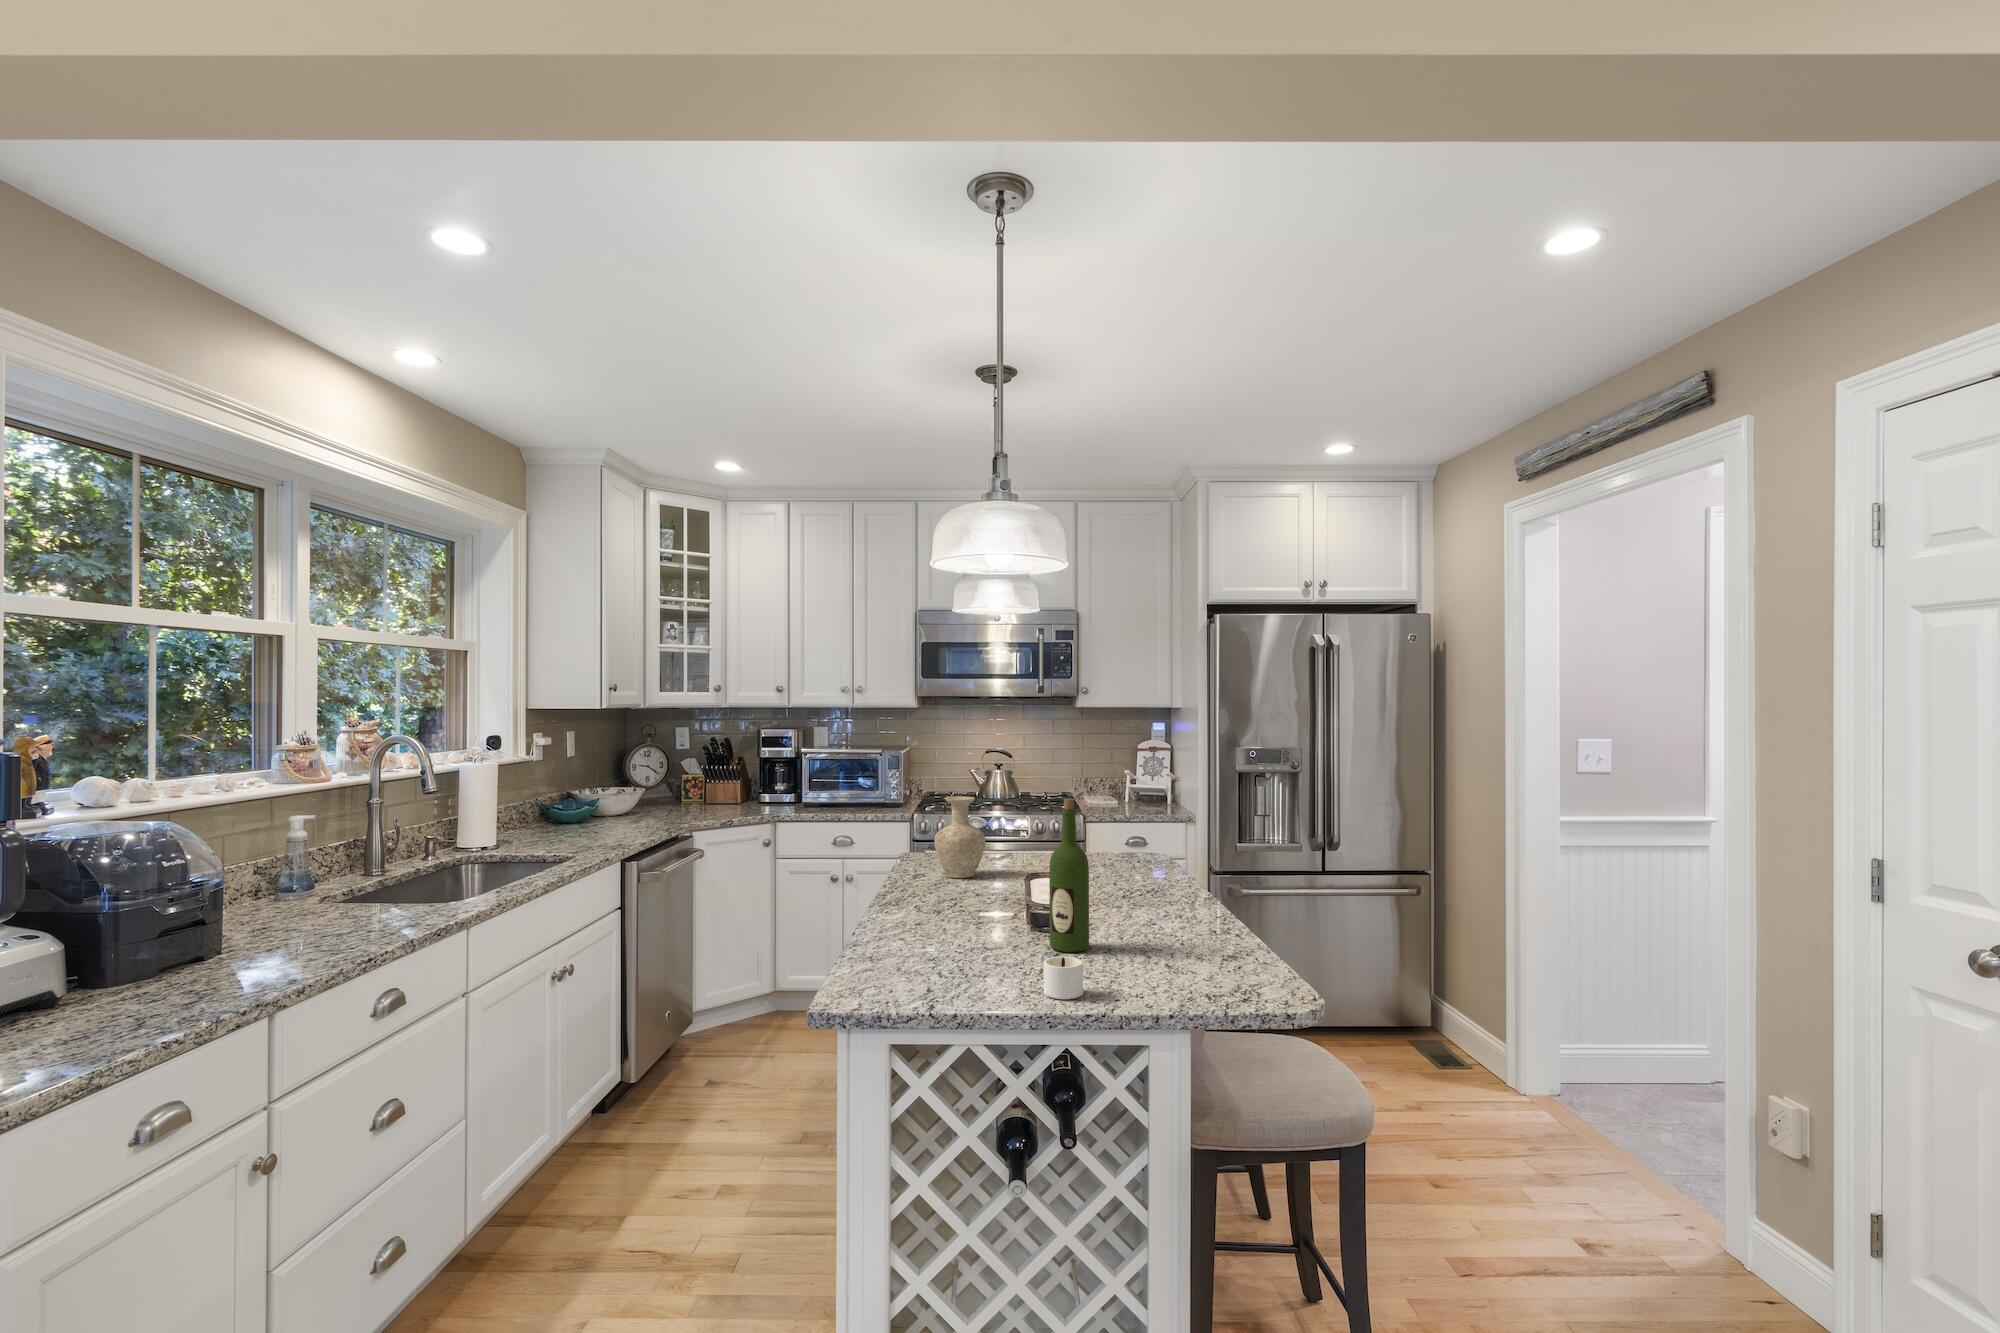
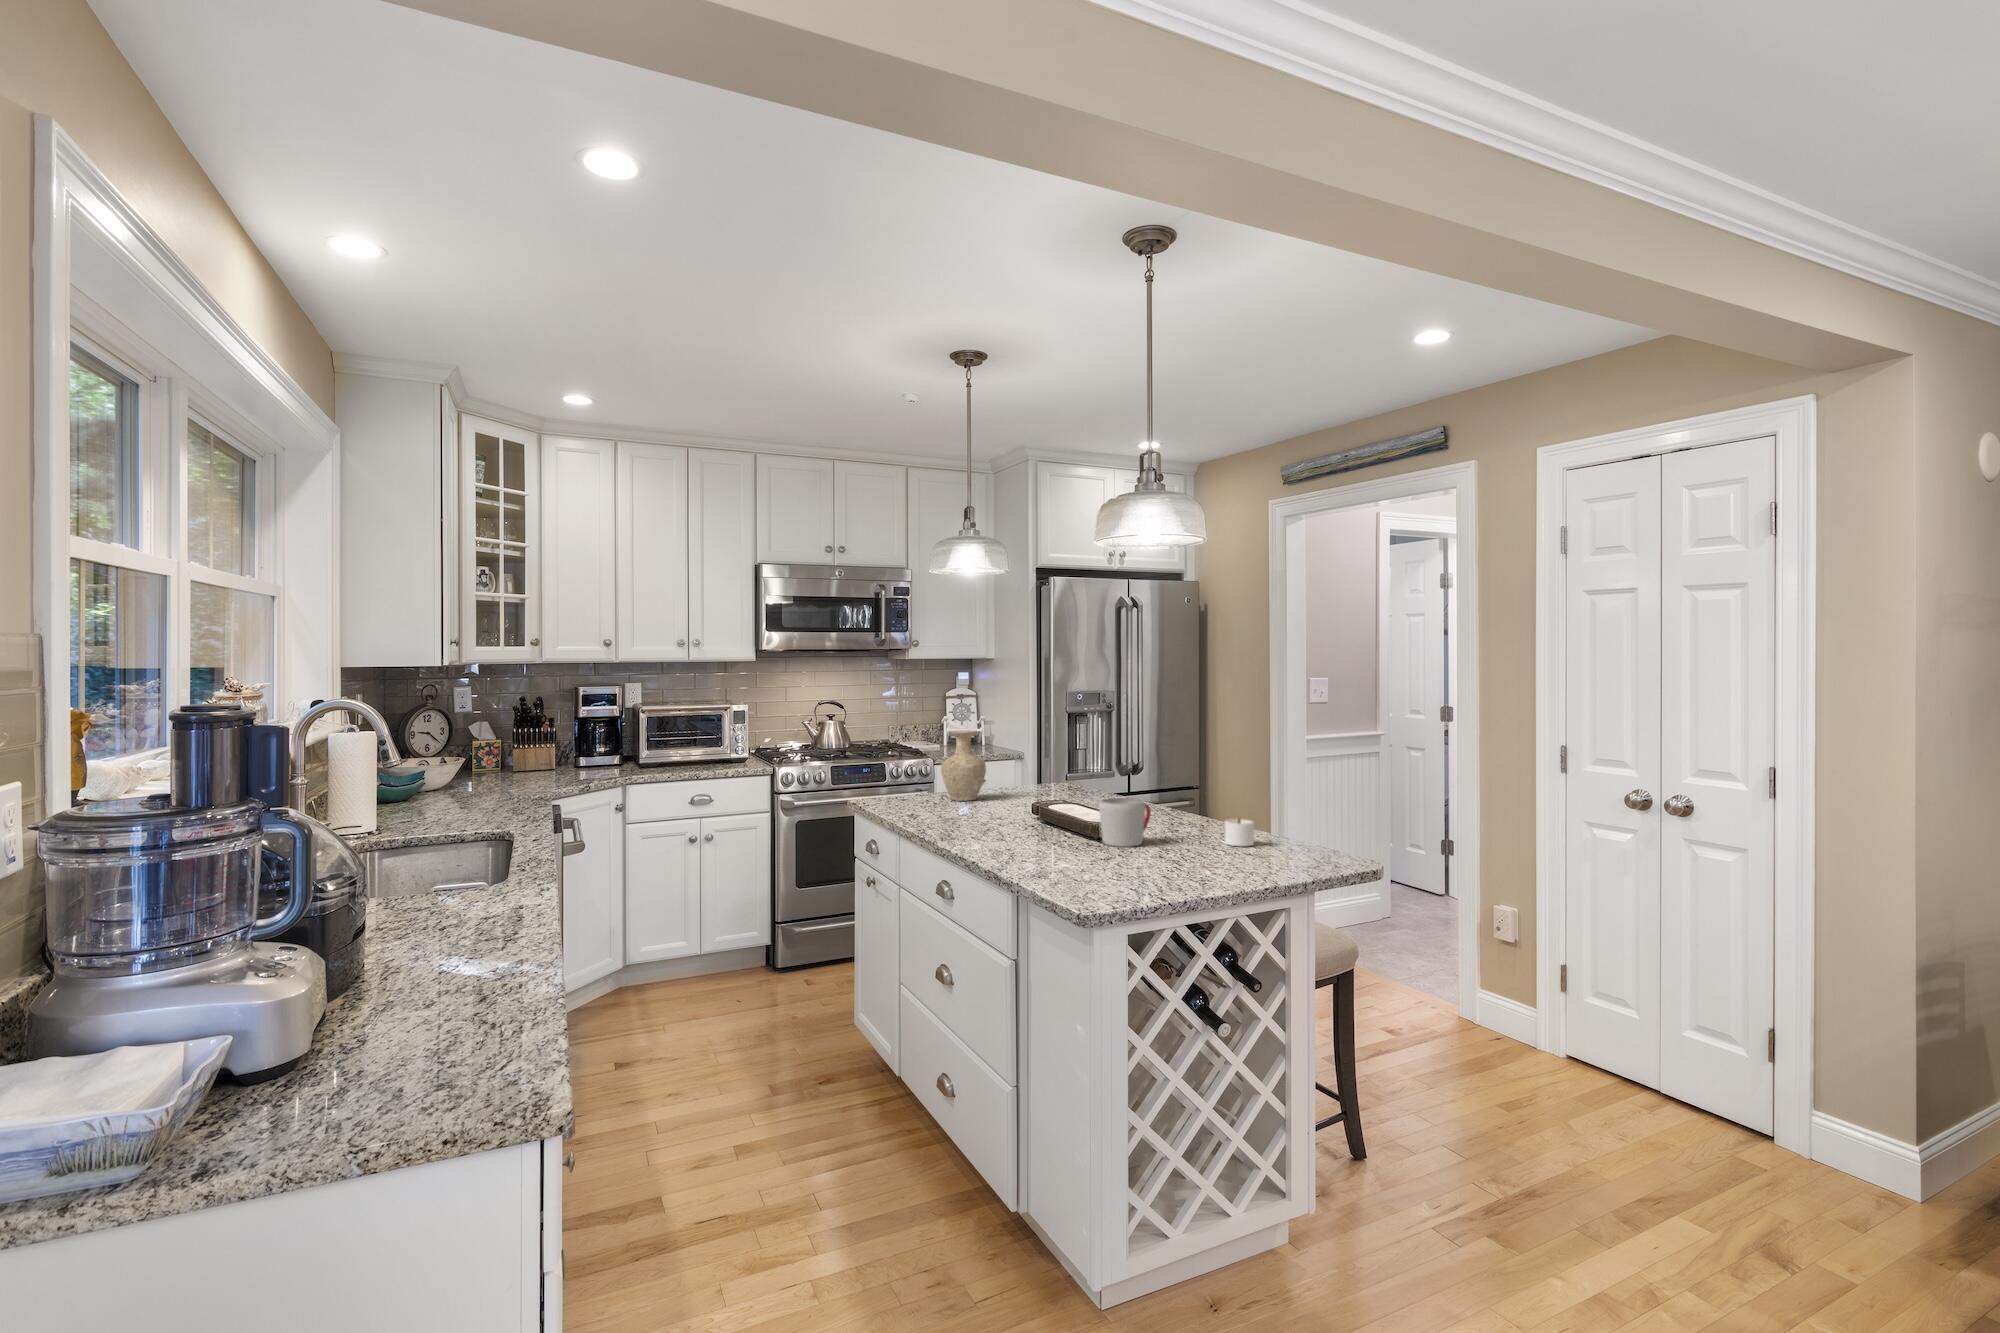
wine bottle: present [1049,799,1089,952] -> none [1157,713,1188,828]
mug: none [900,908,984,976] -> present [1099,798,1151,847]

